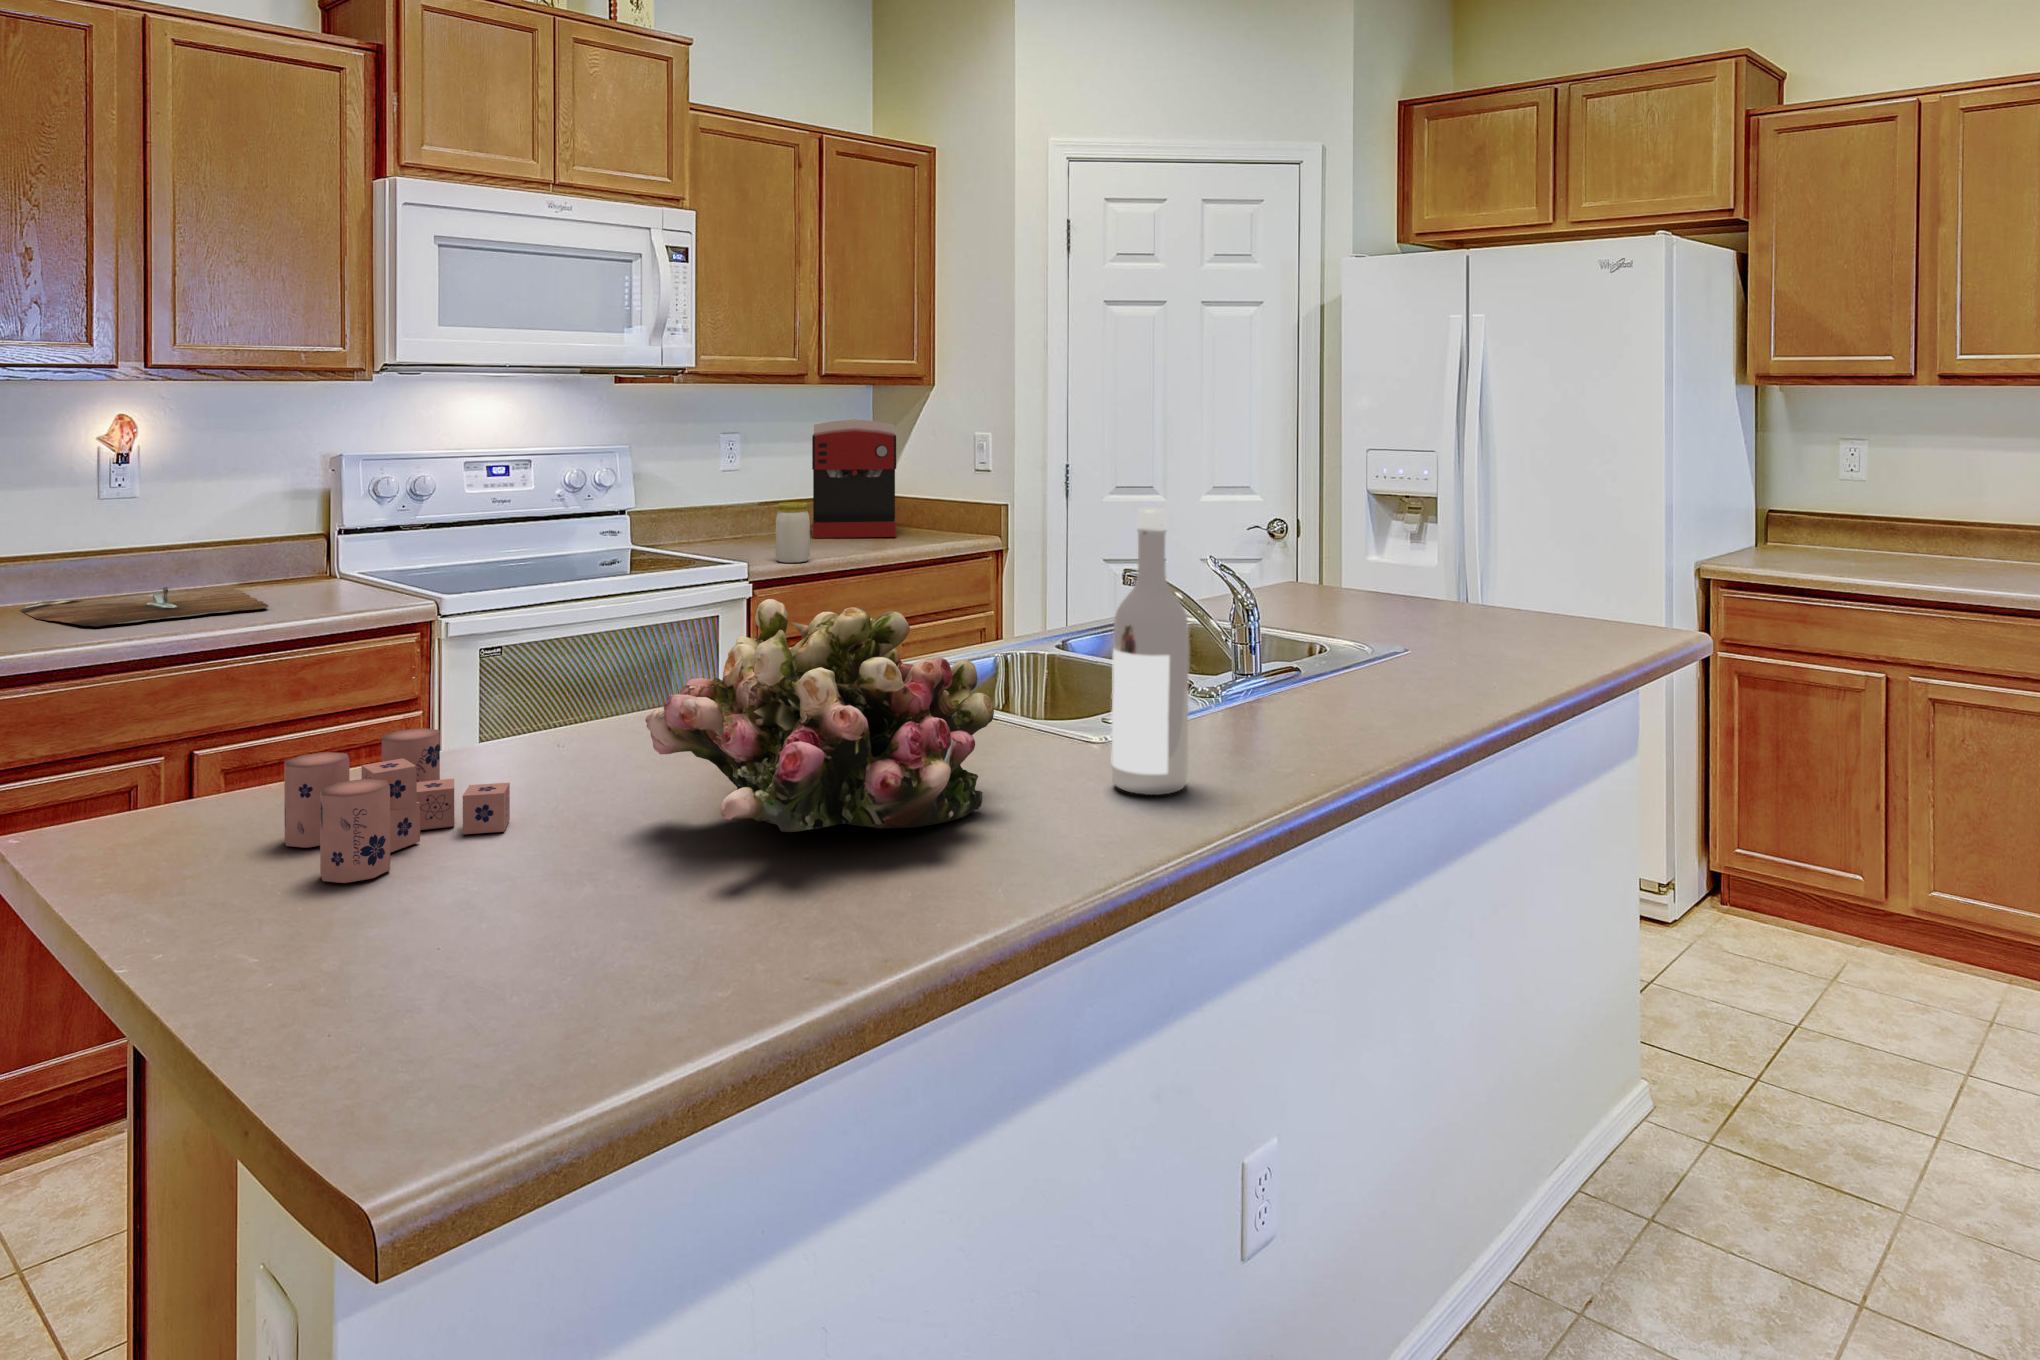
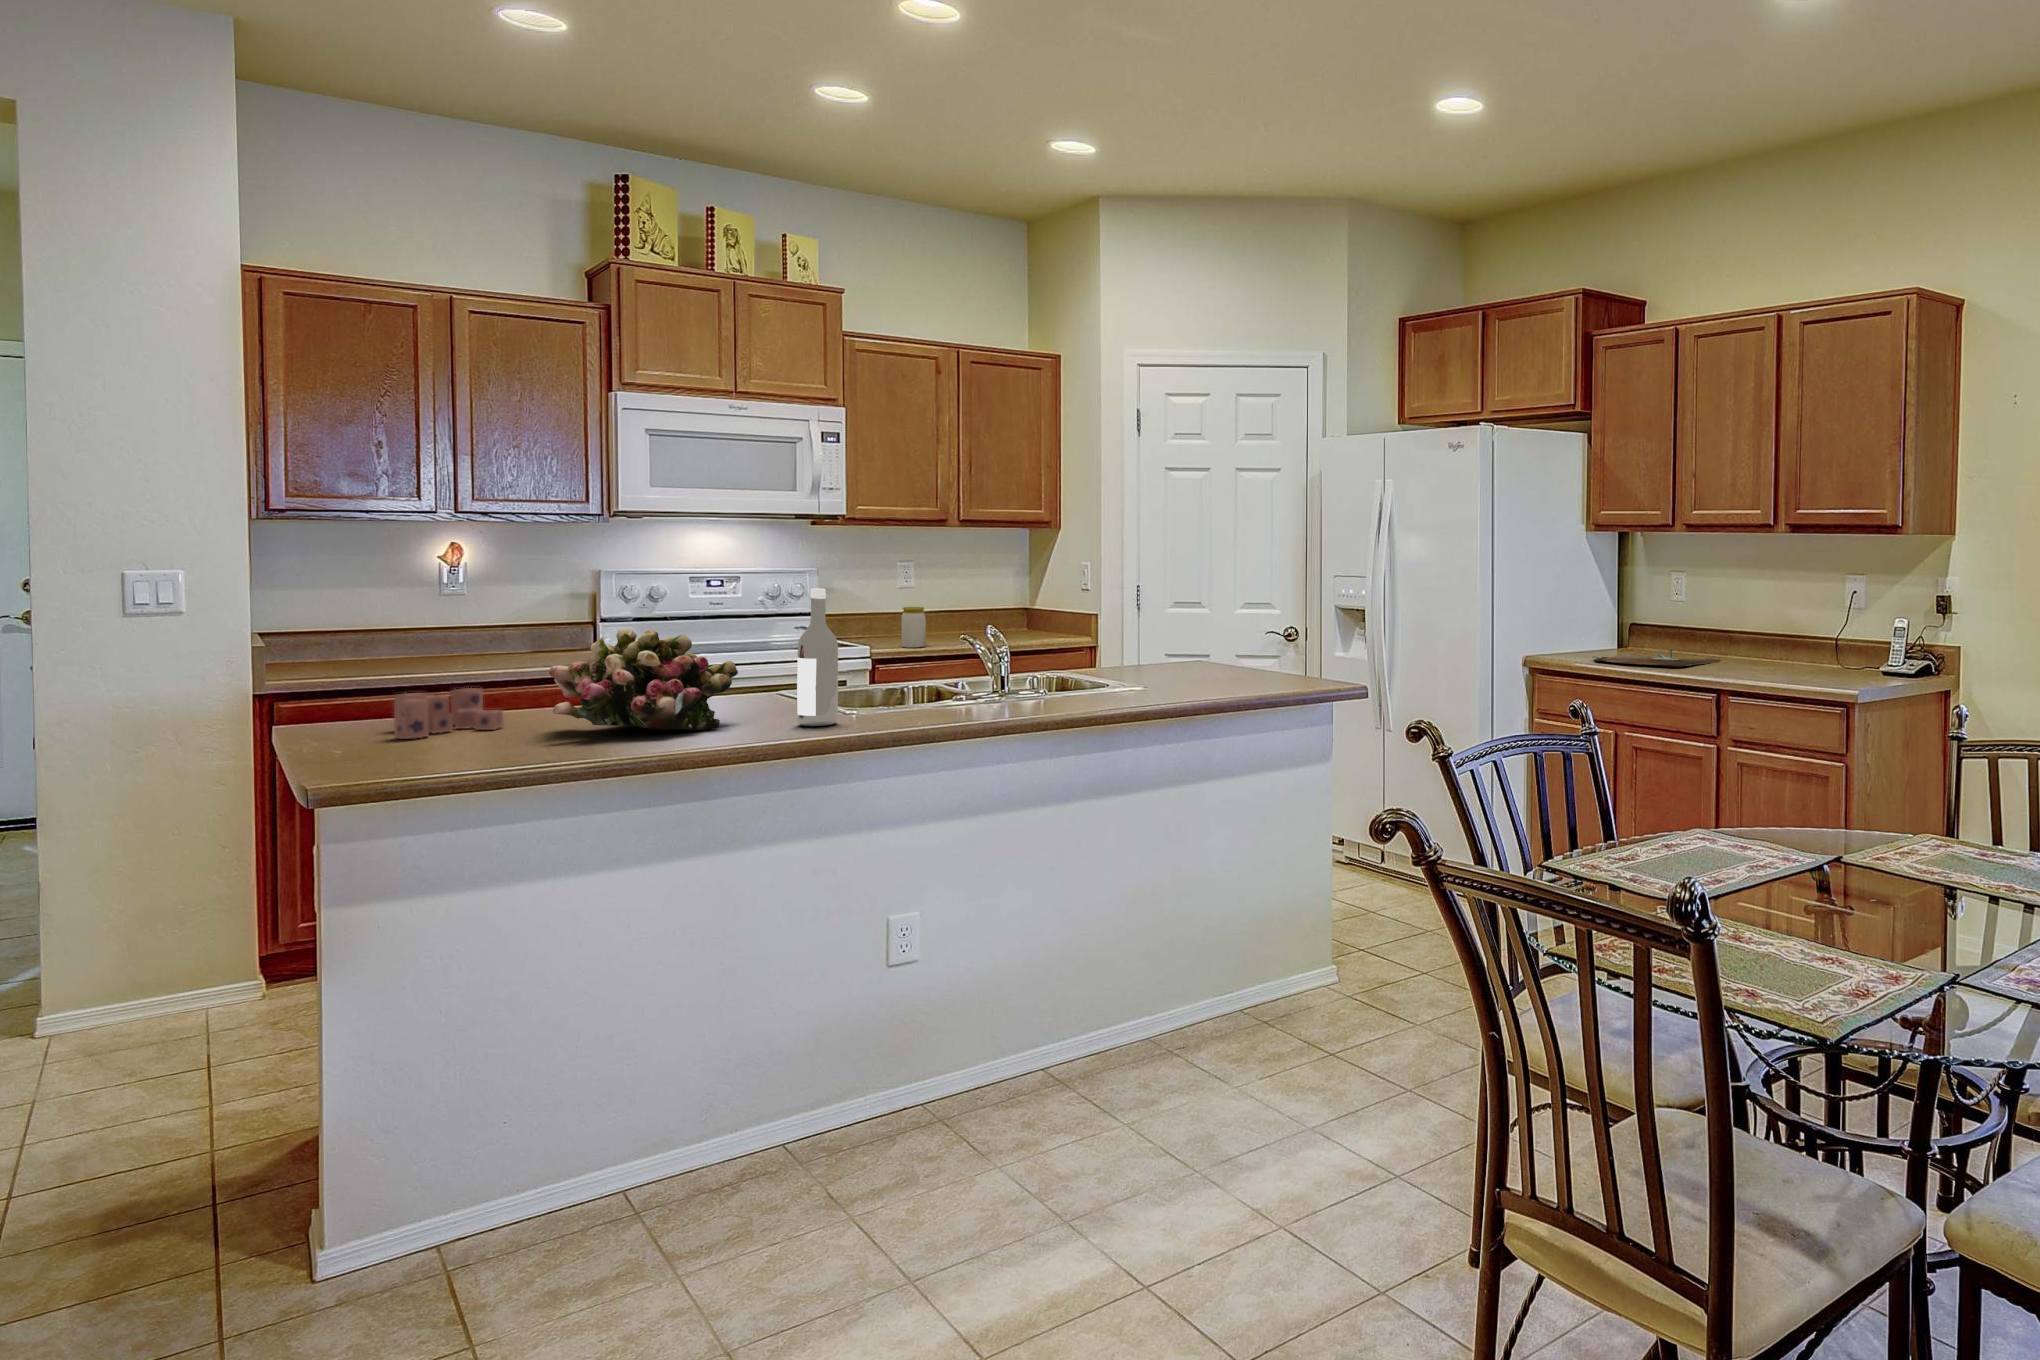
coffee maker: present [812,419,896,538] -> none [962,552,1037,636]
cutting board: present [20,586,268,627] -> present [1593,648,1721,667]

